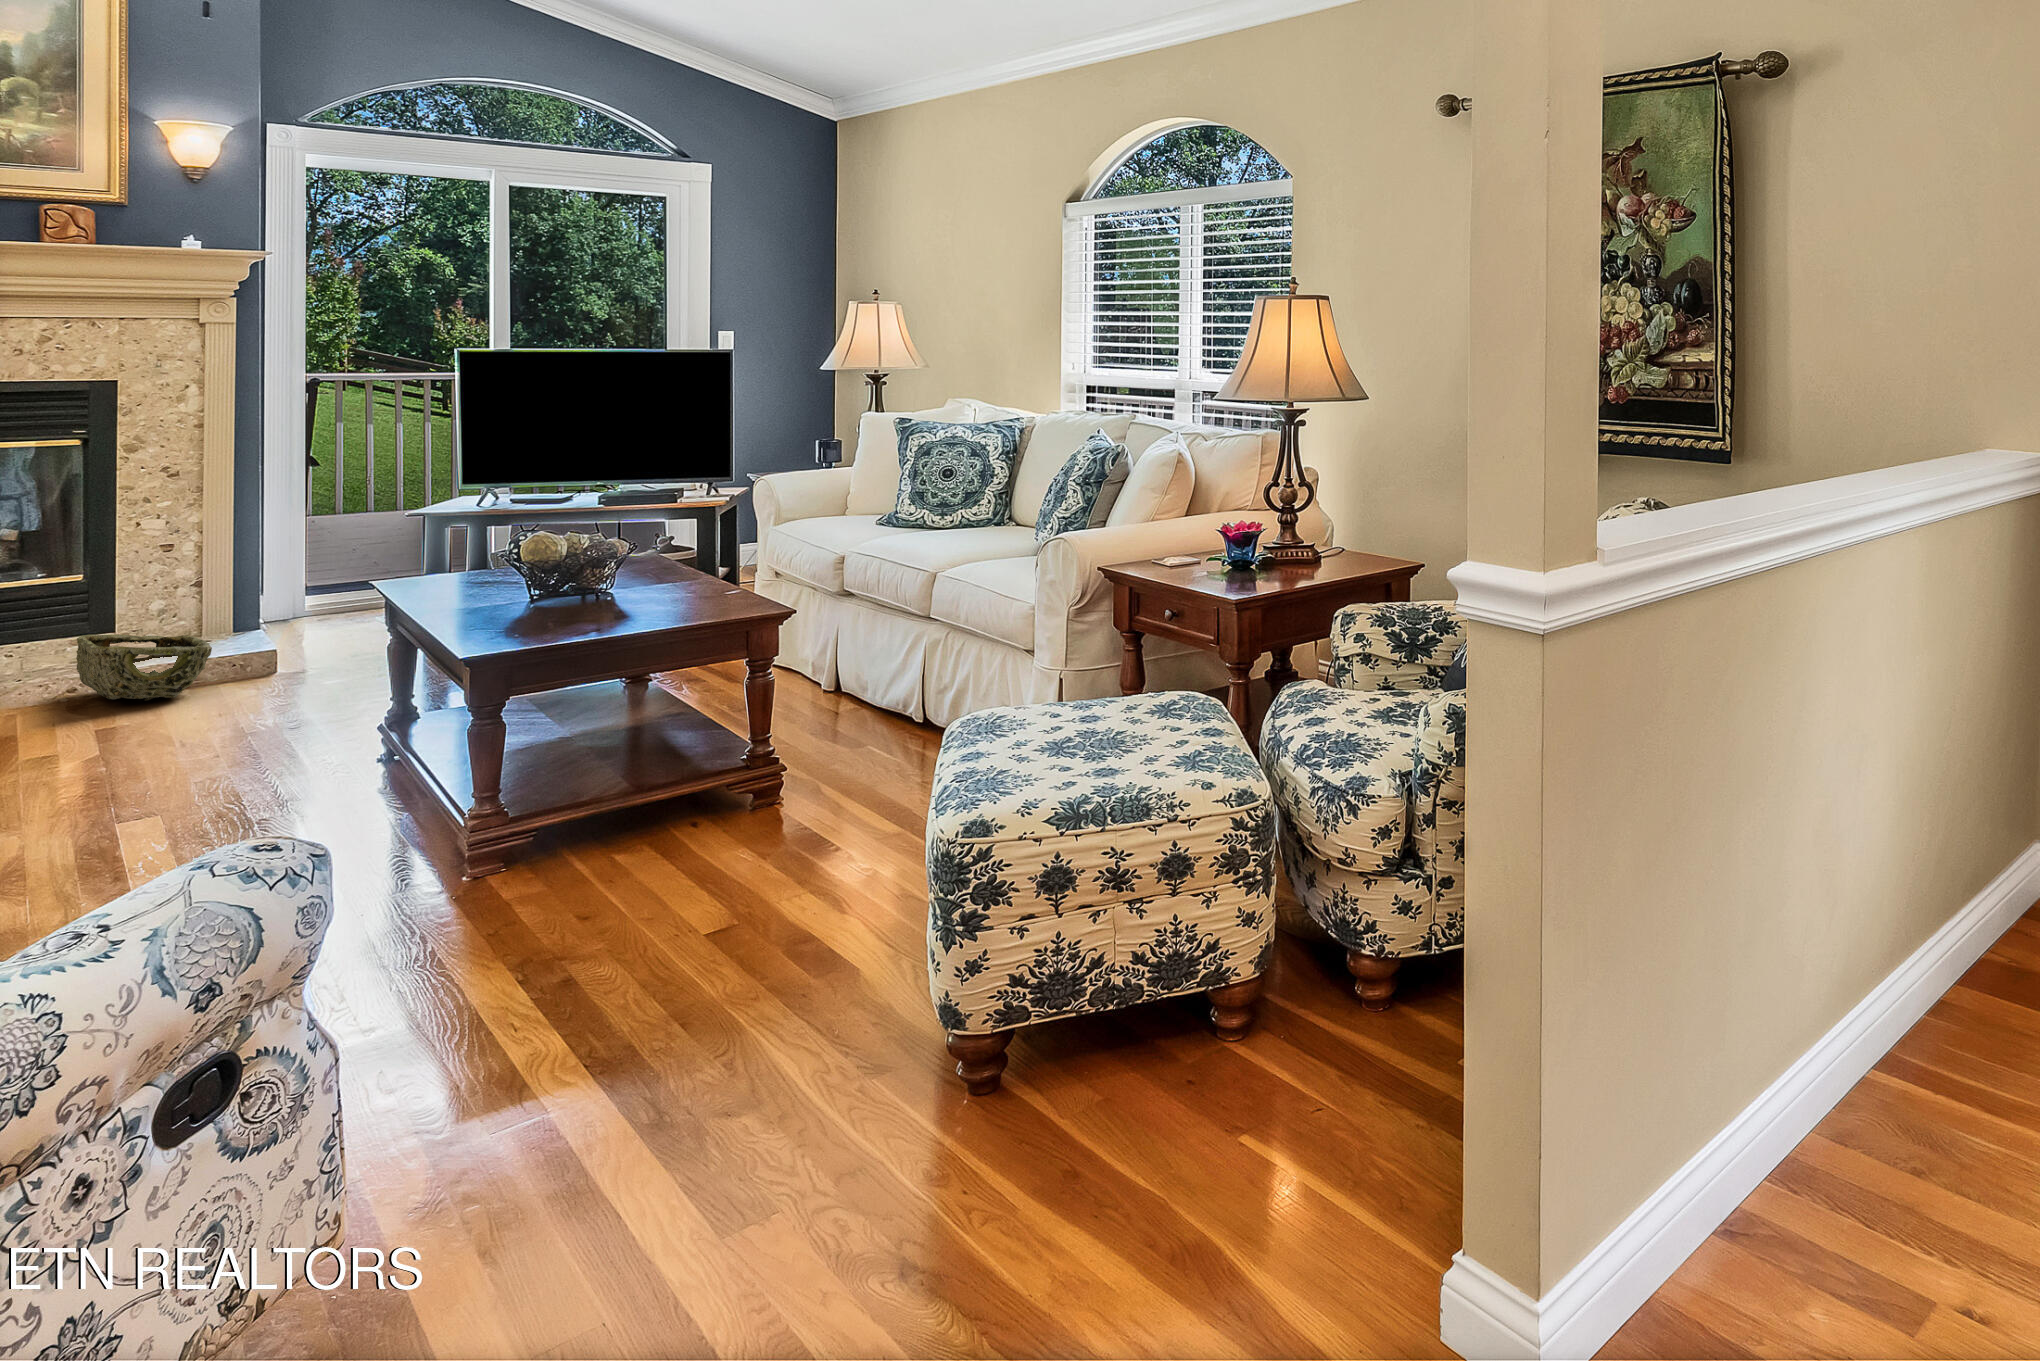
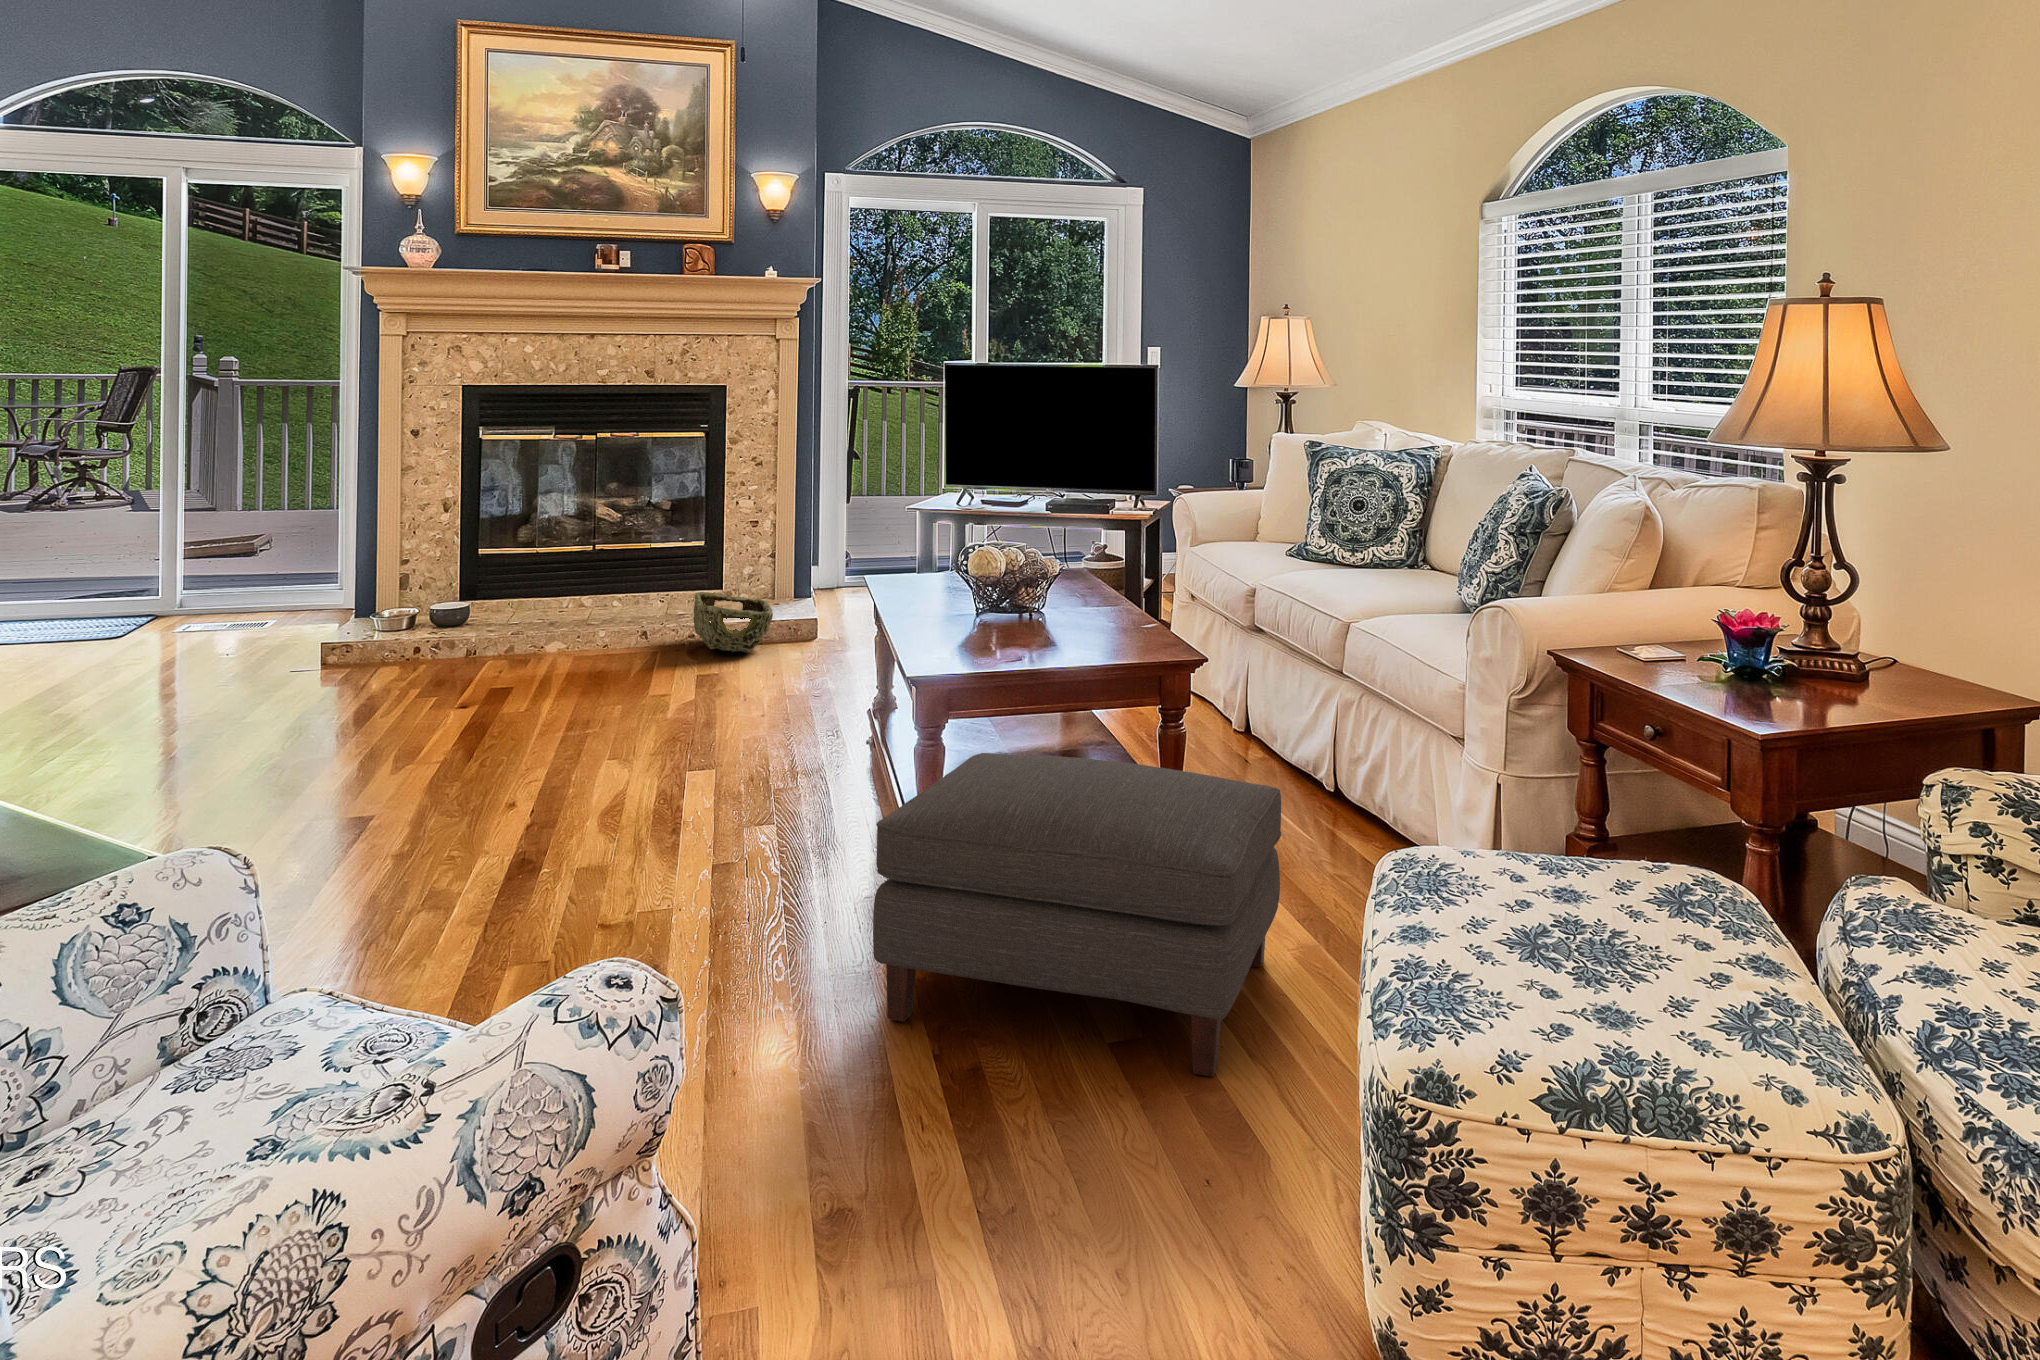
ottoman: none [448,702,868,959] -> present [873,753,1281,1077]

